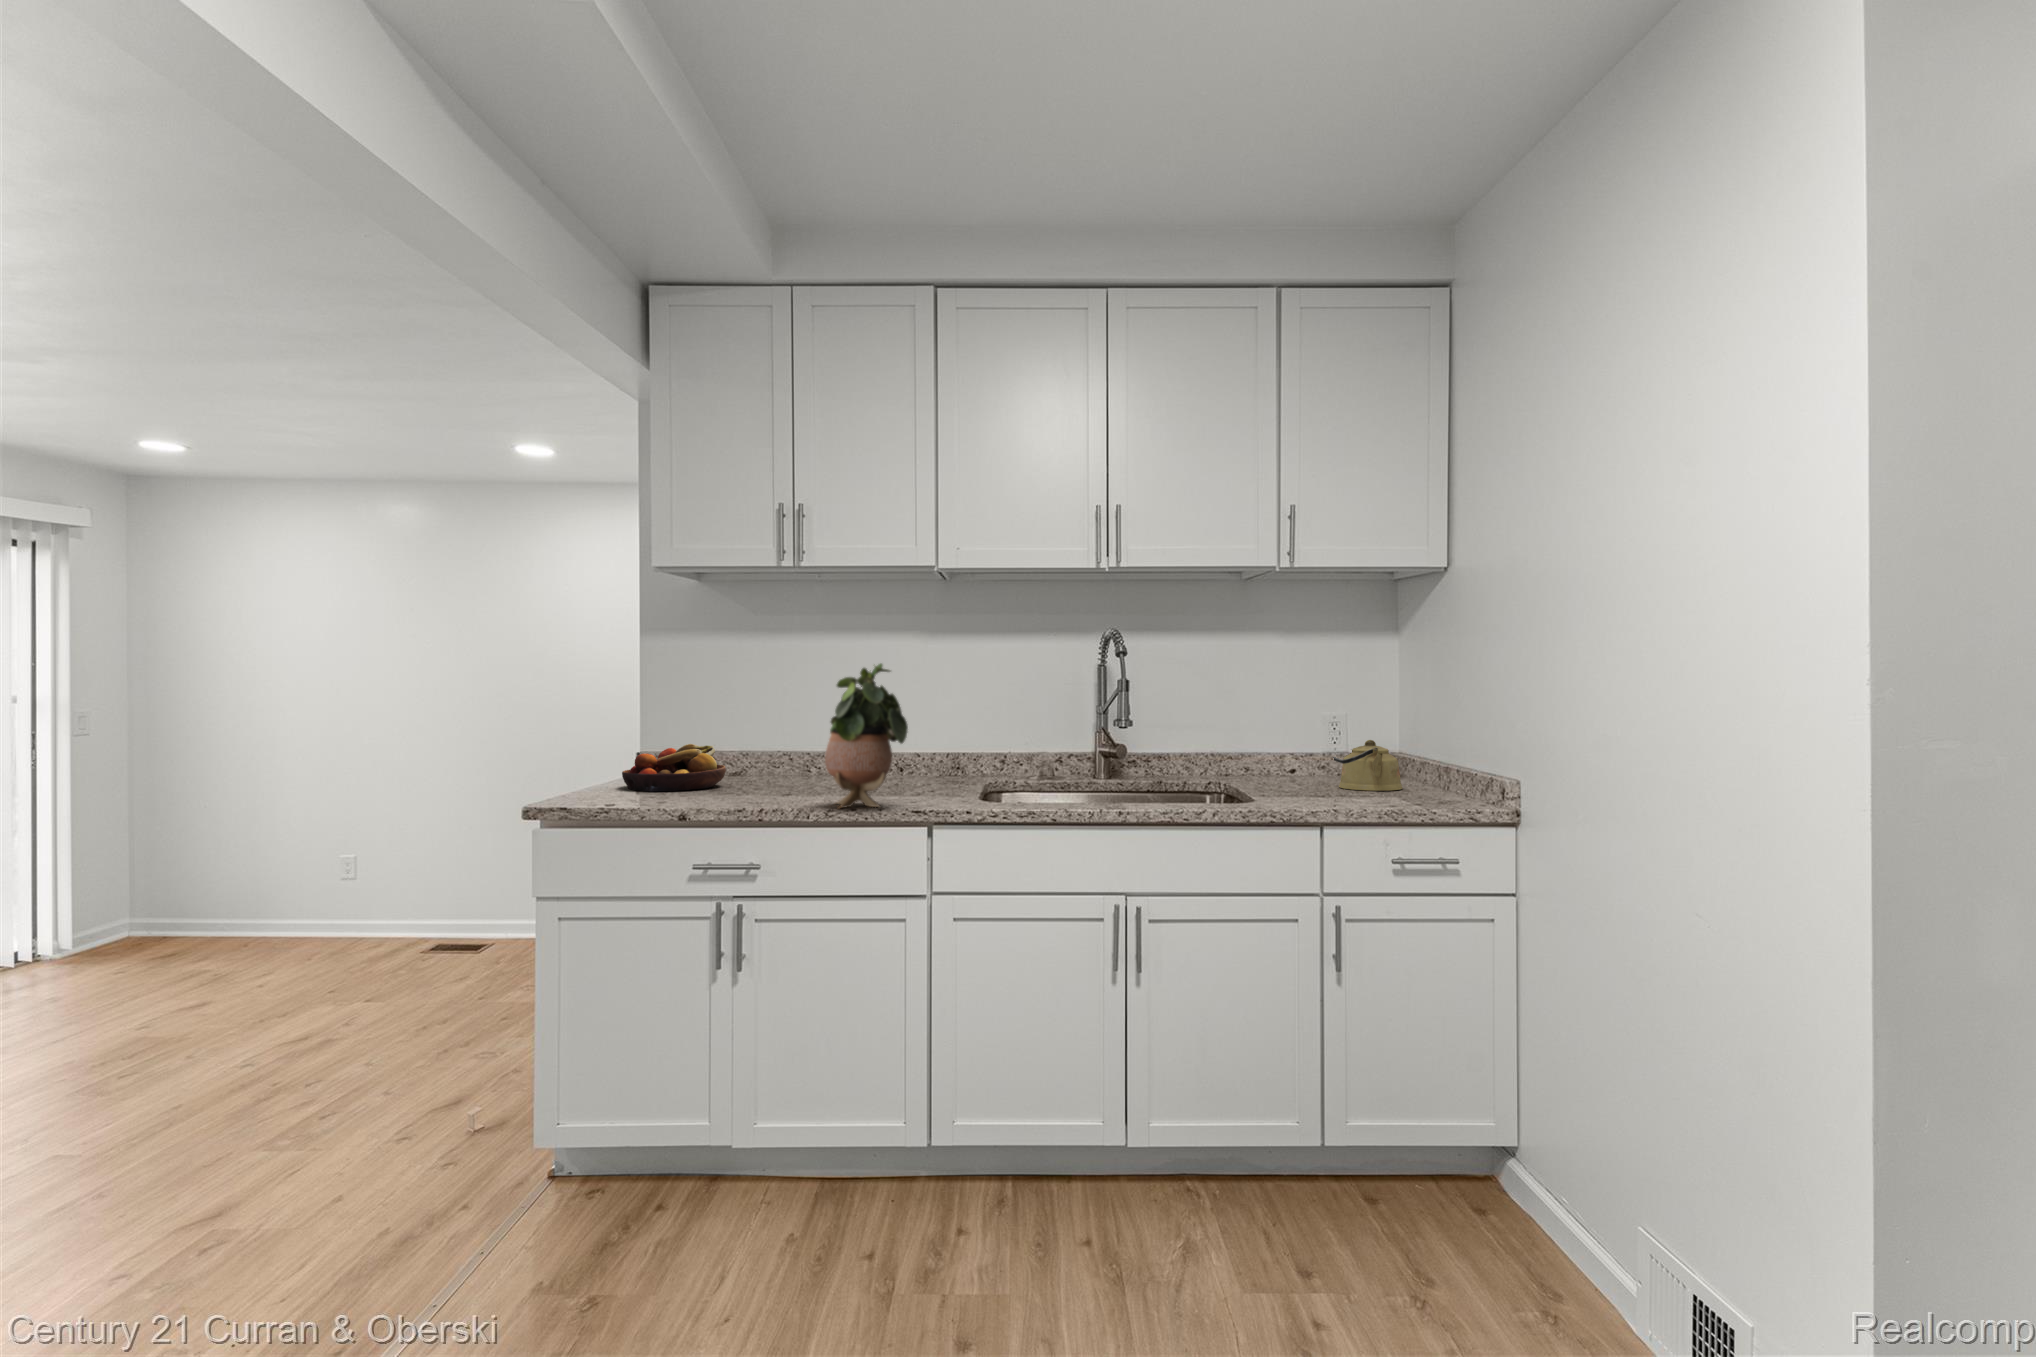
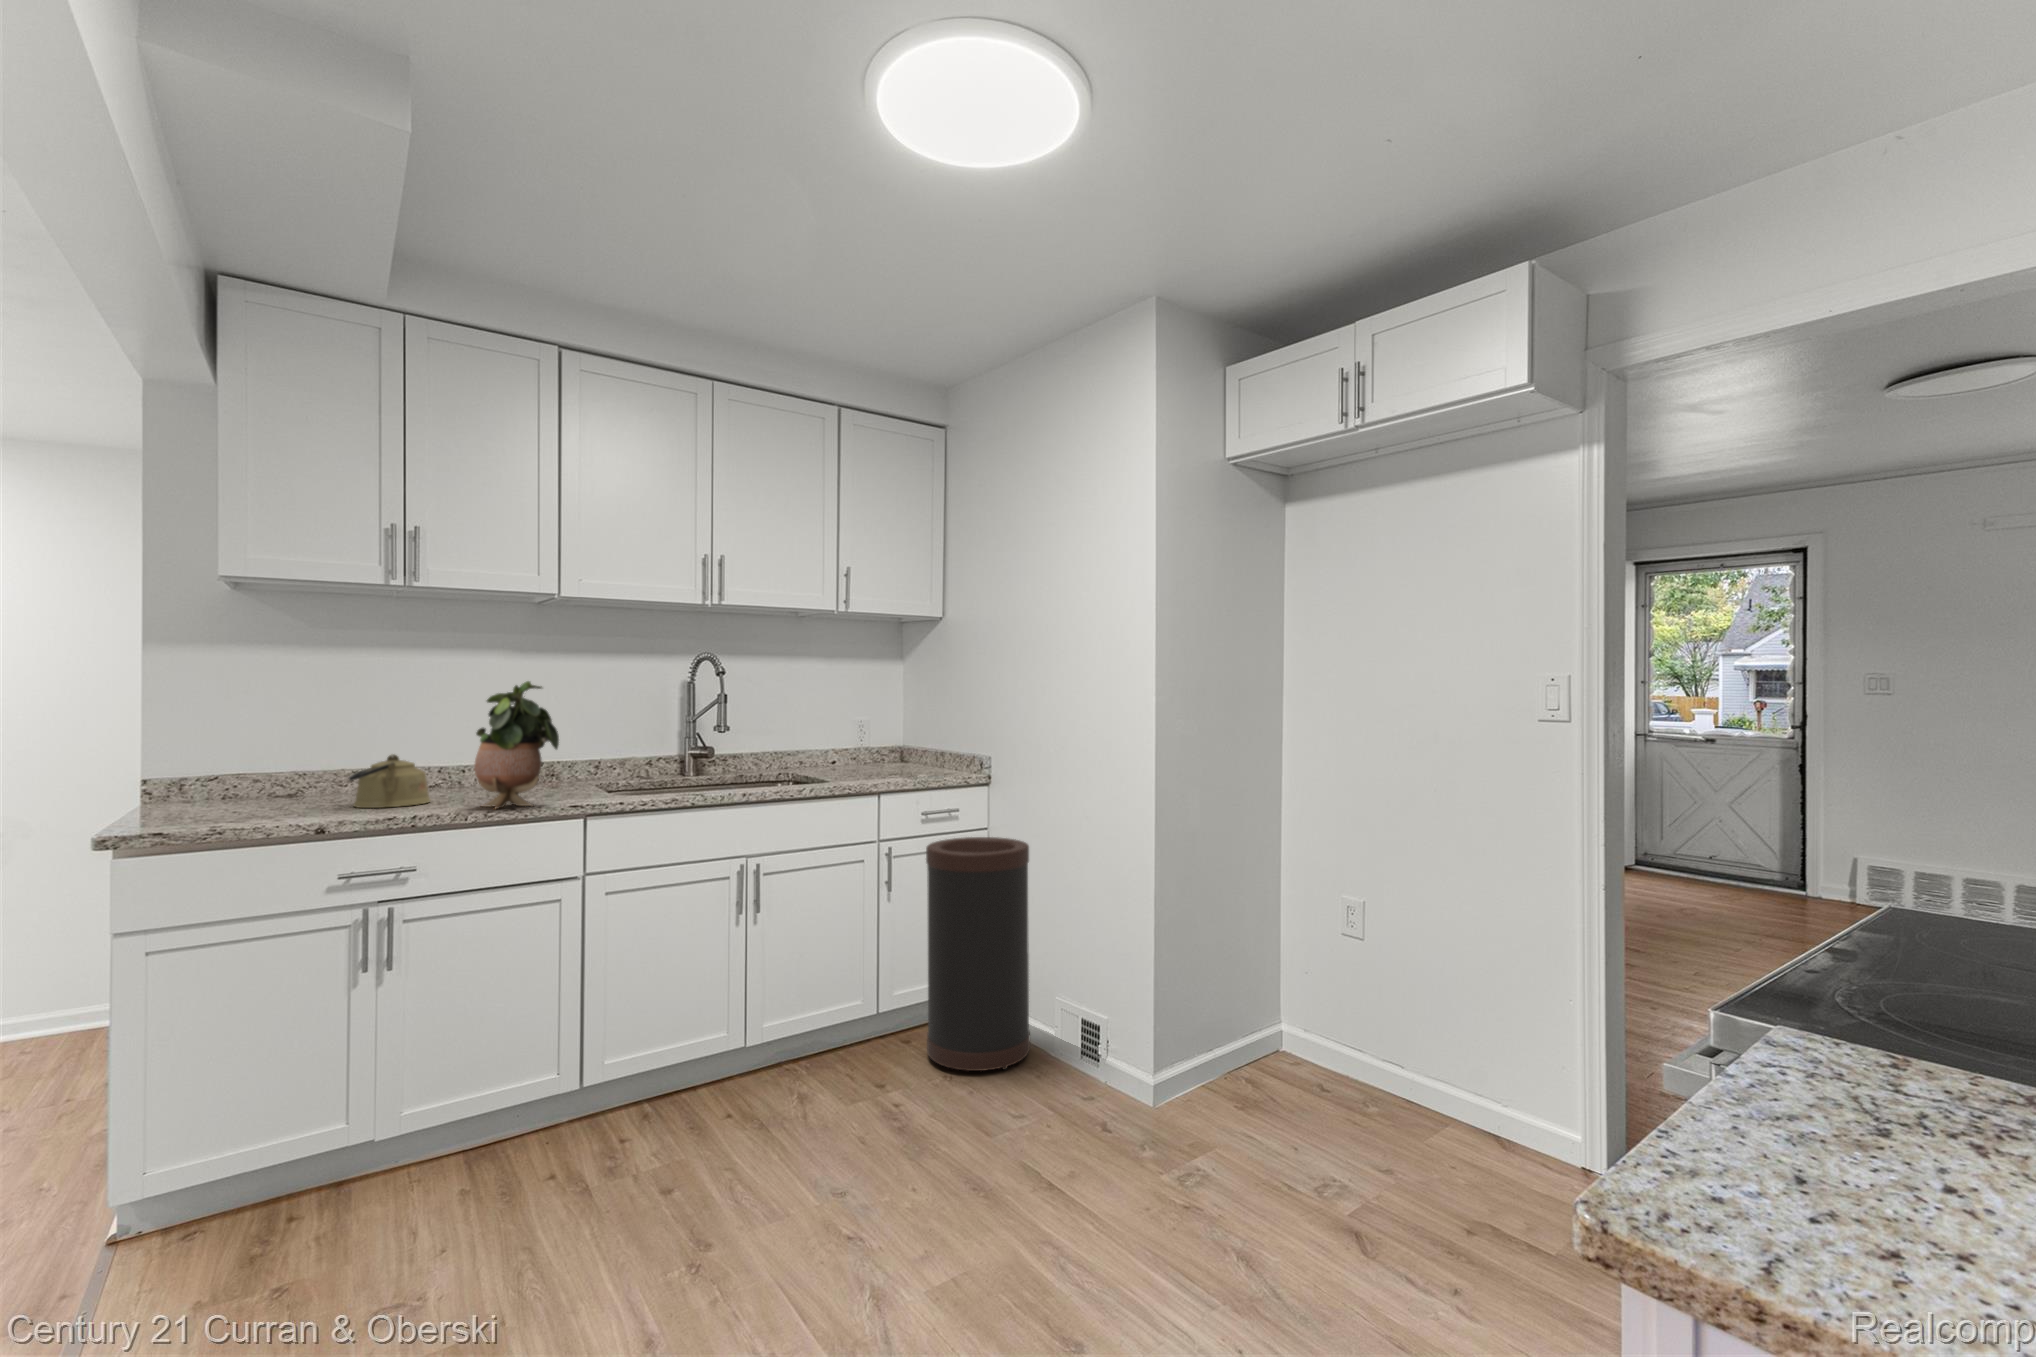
kettle: present [1333,740,1402,791] -> present [349,754,430,808]
fruit bowl: present [622,744,726,791] -> none [175,761,310,812]
trash can: none [1376,902,1551,1284] -> present [926,837,1030,1071]

